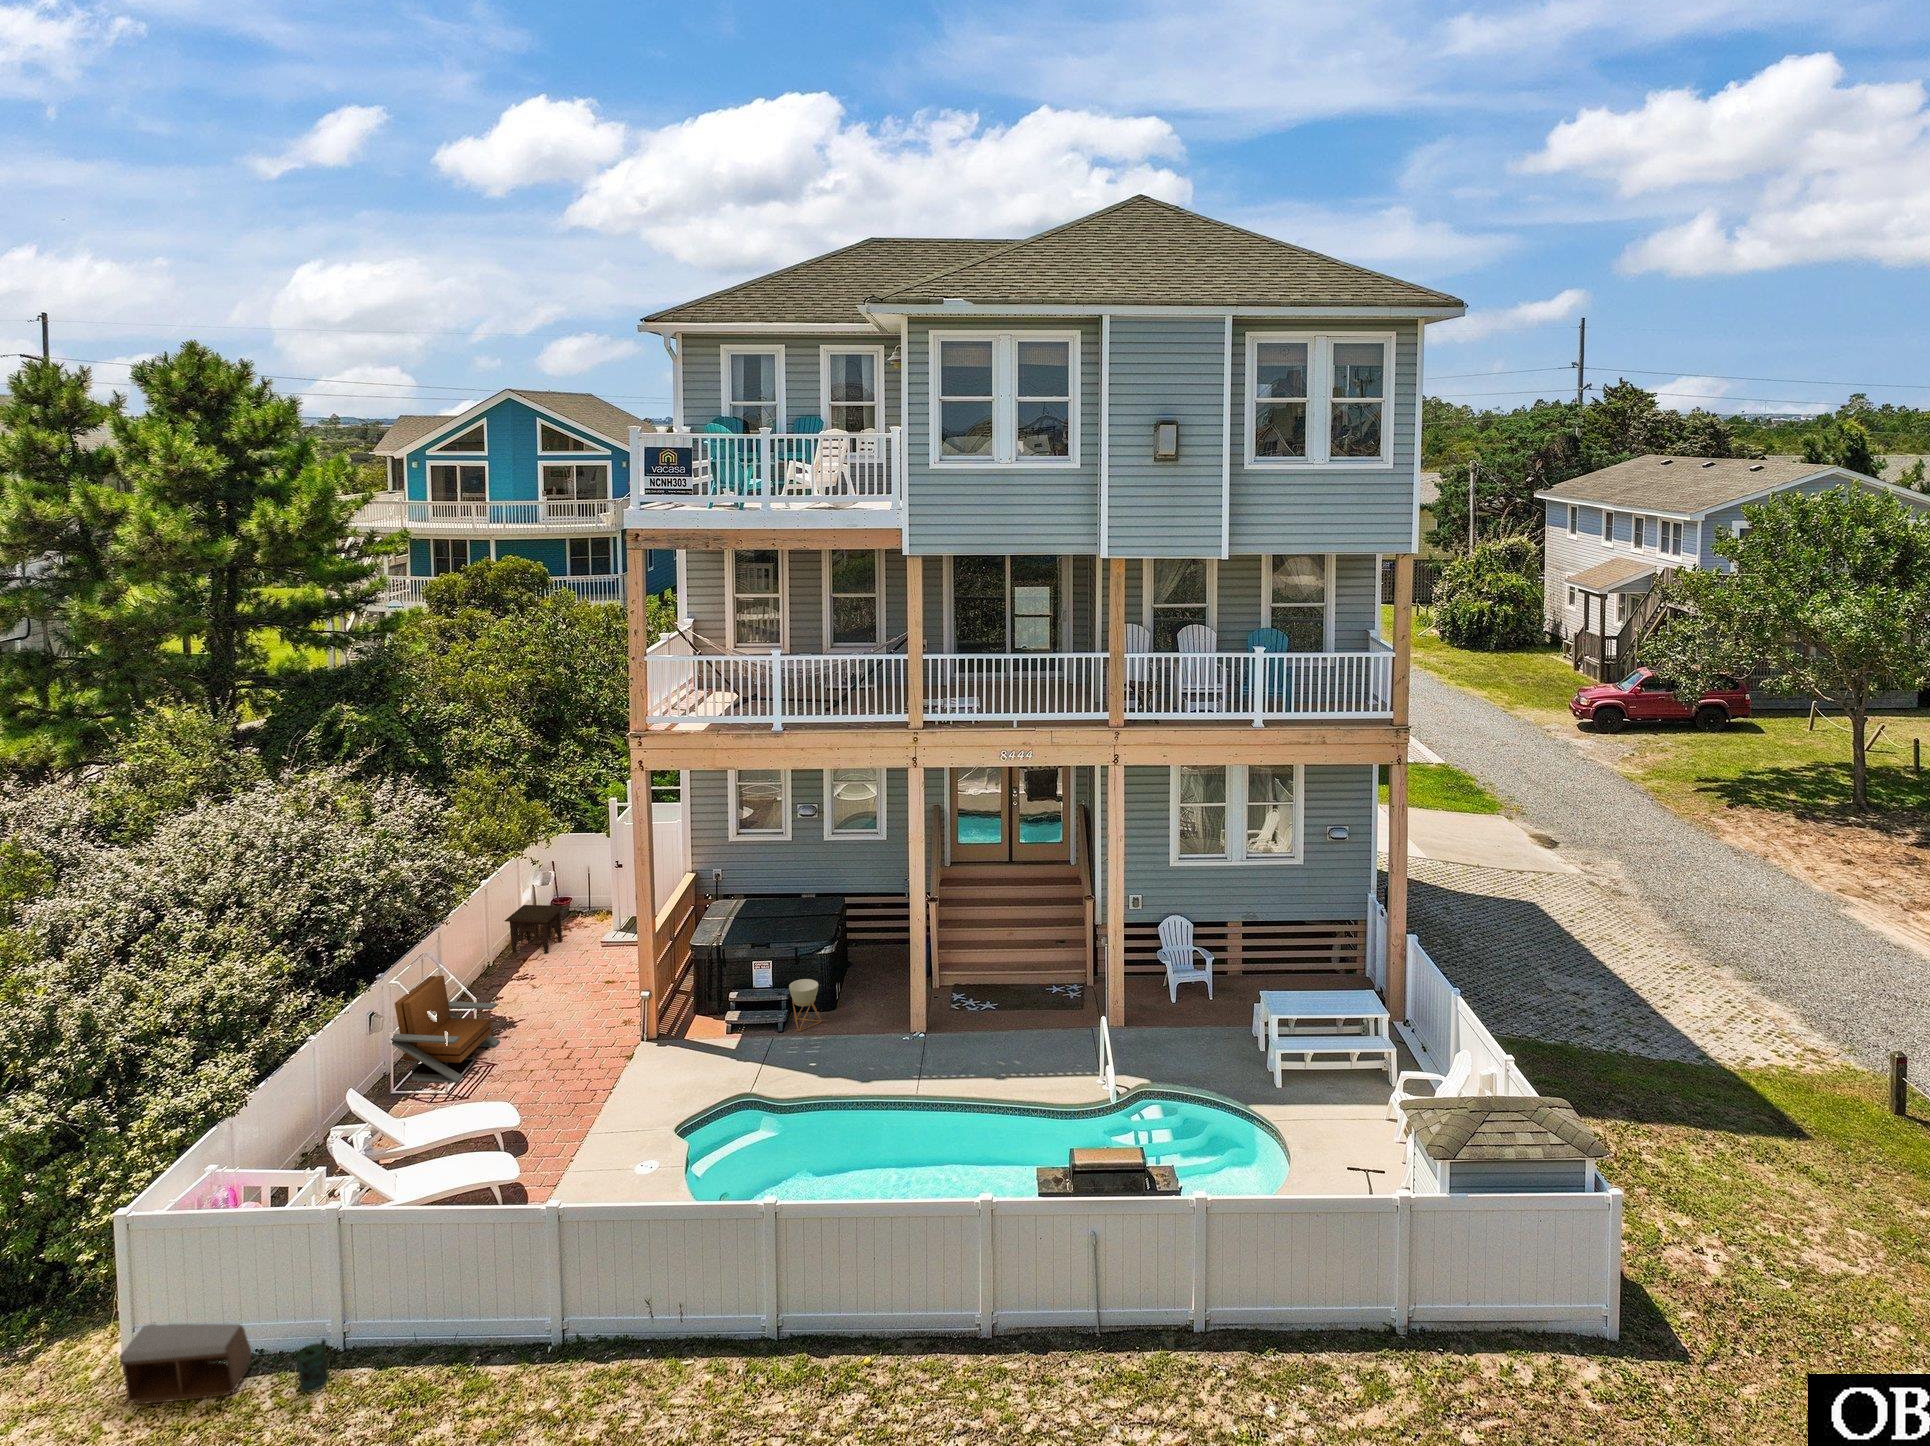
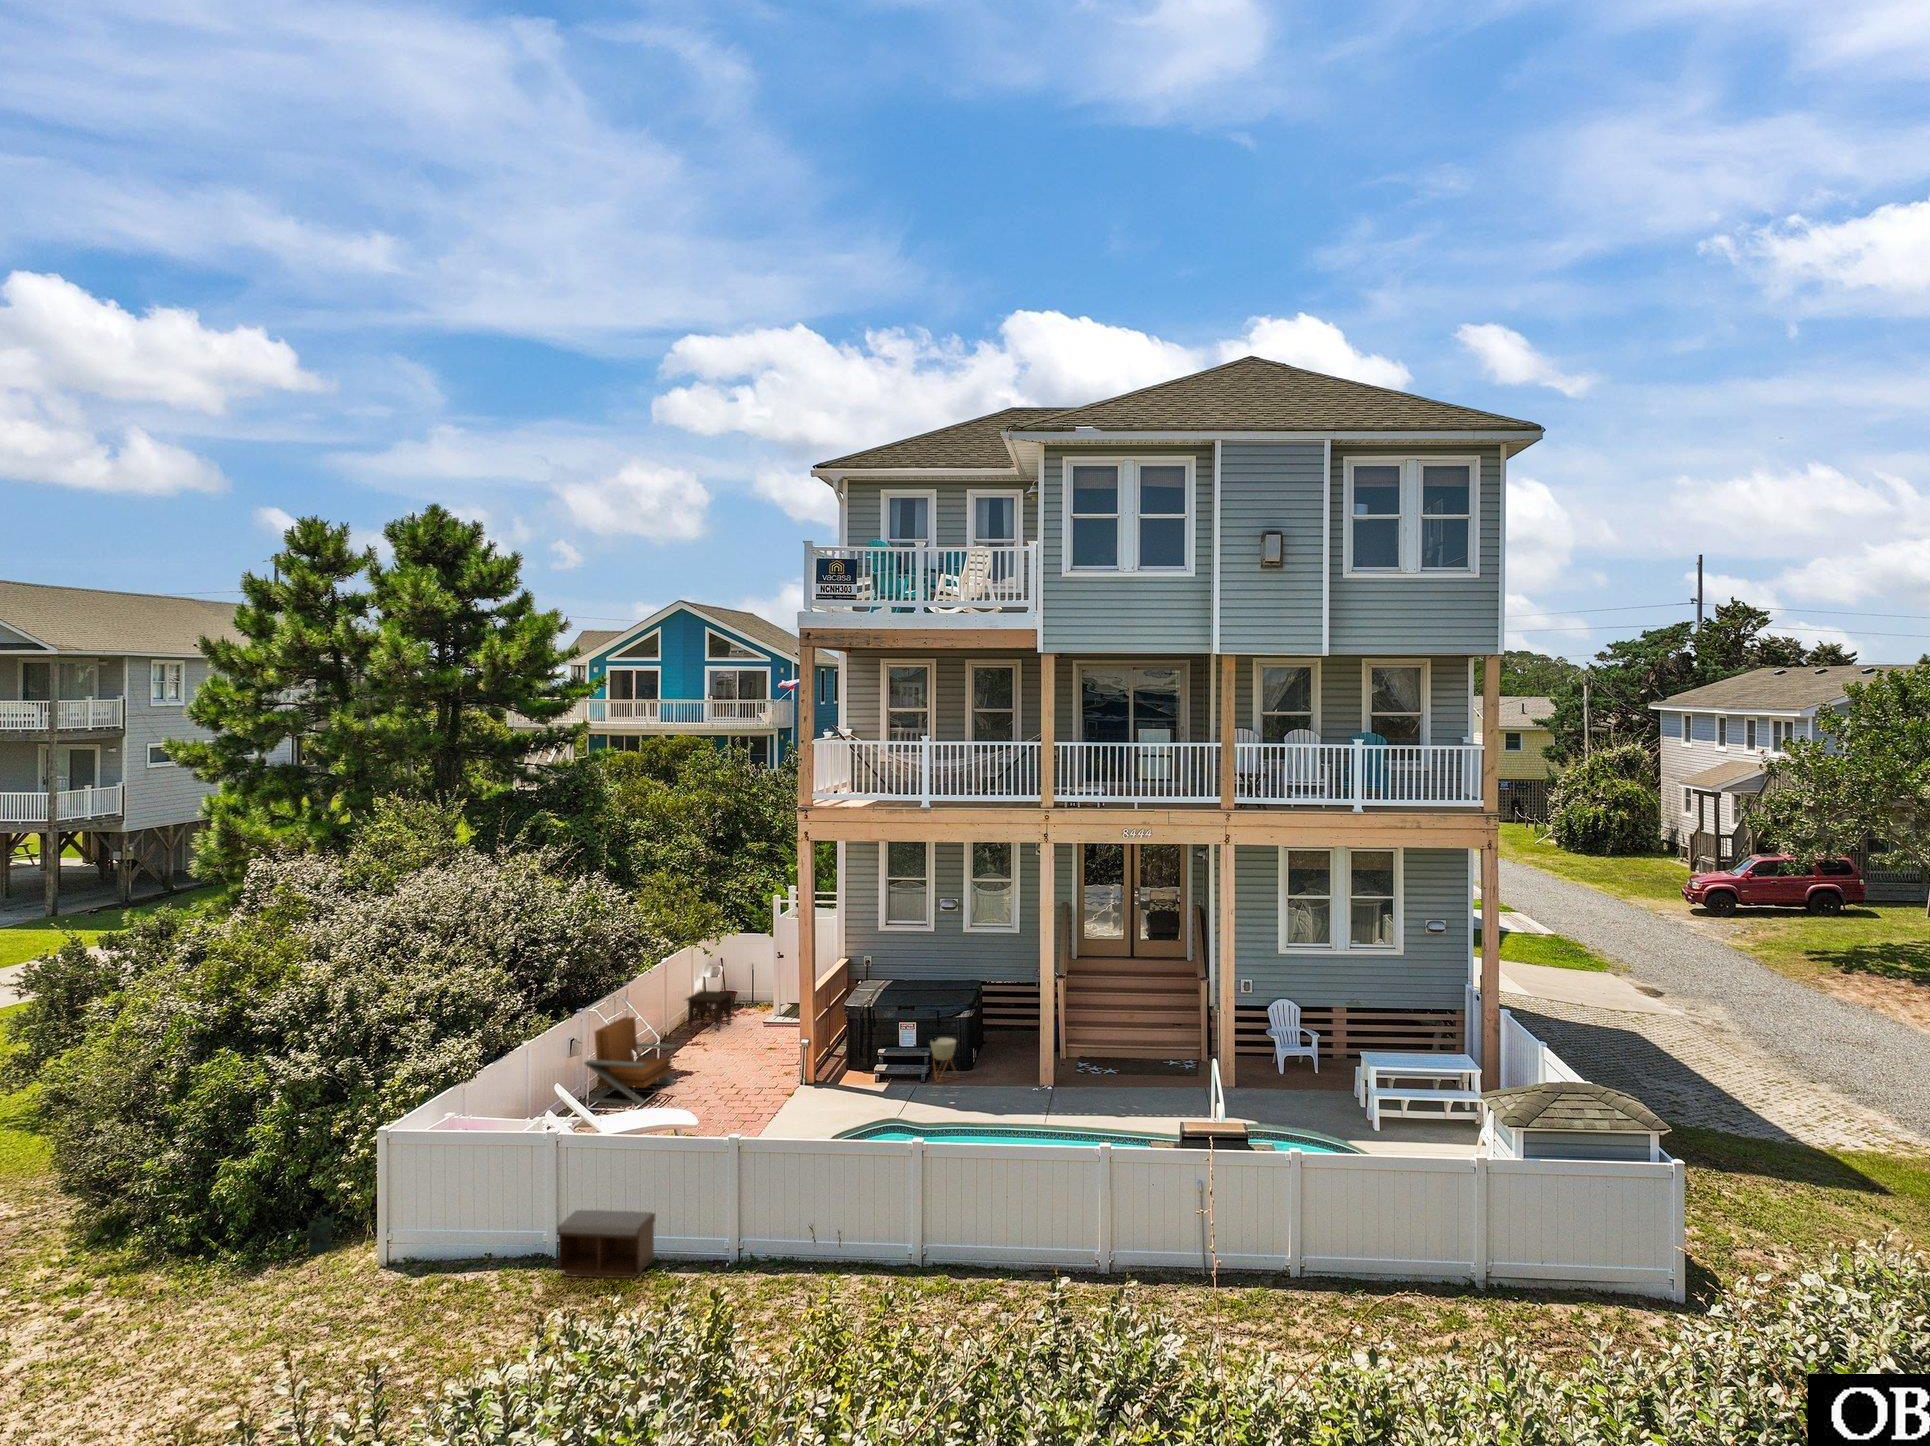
bench: present [120,1324,251,1404] -> present [557,1210,655,1278]
watering can: present [296,1339,329,1392] -> present [307,1206,338,1254]

